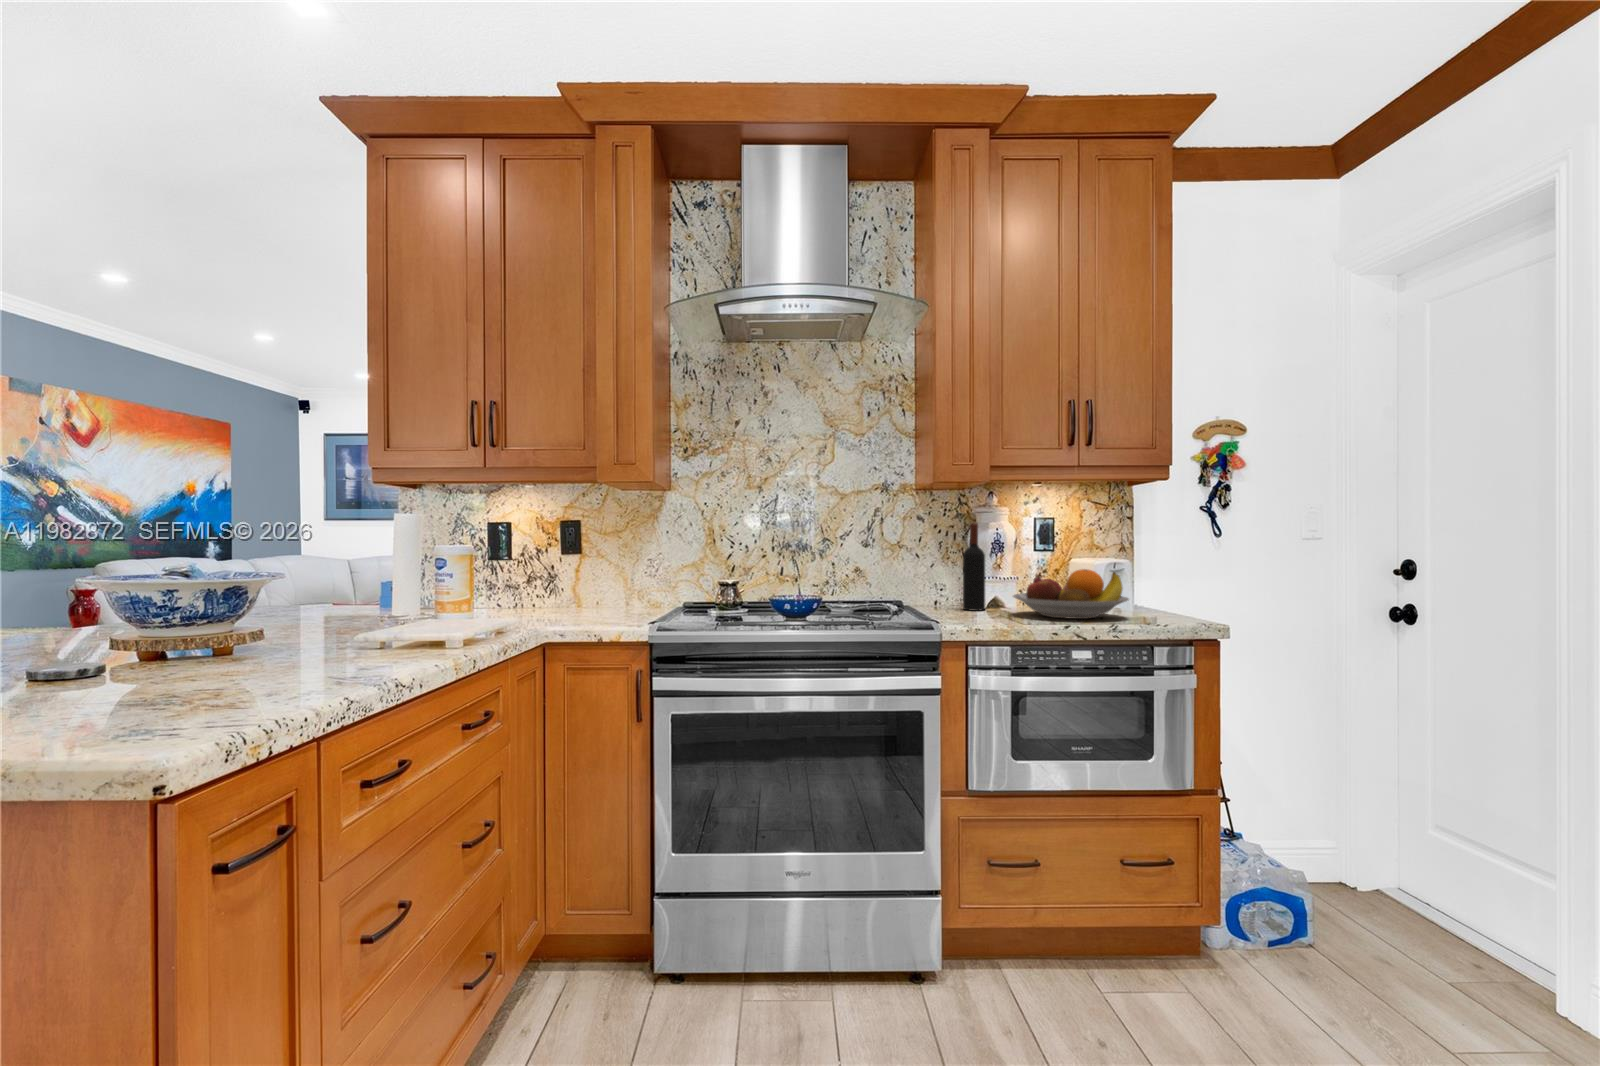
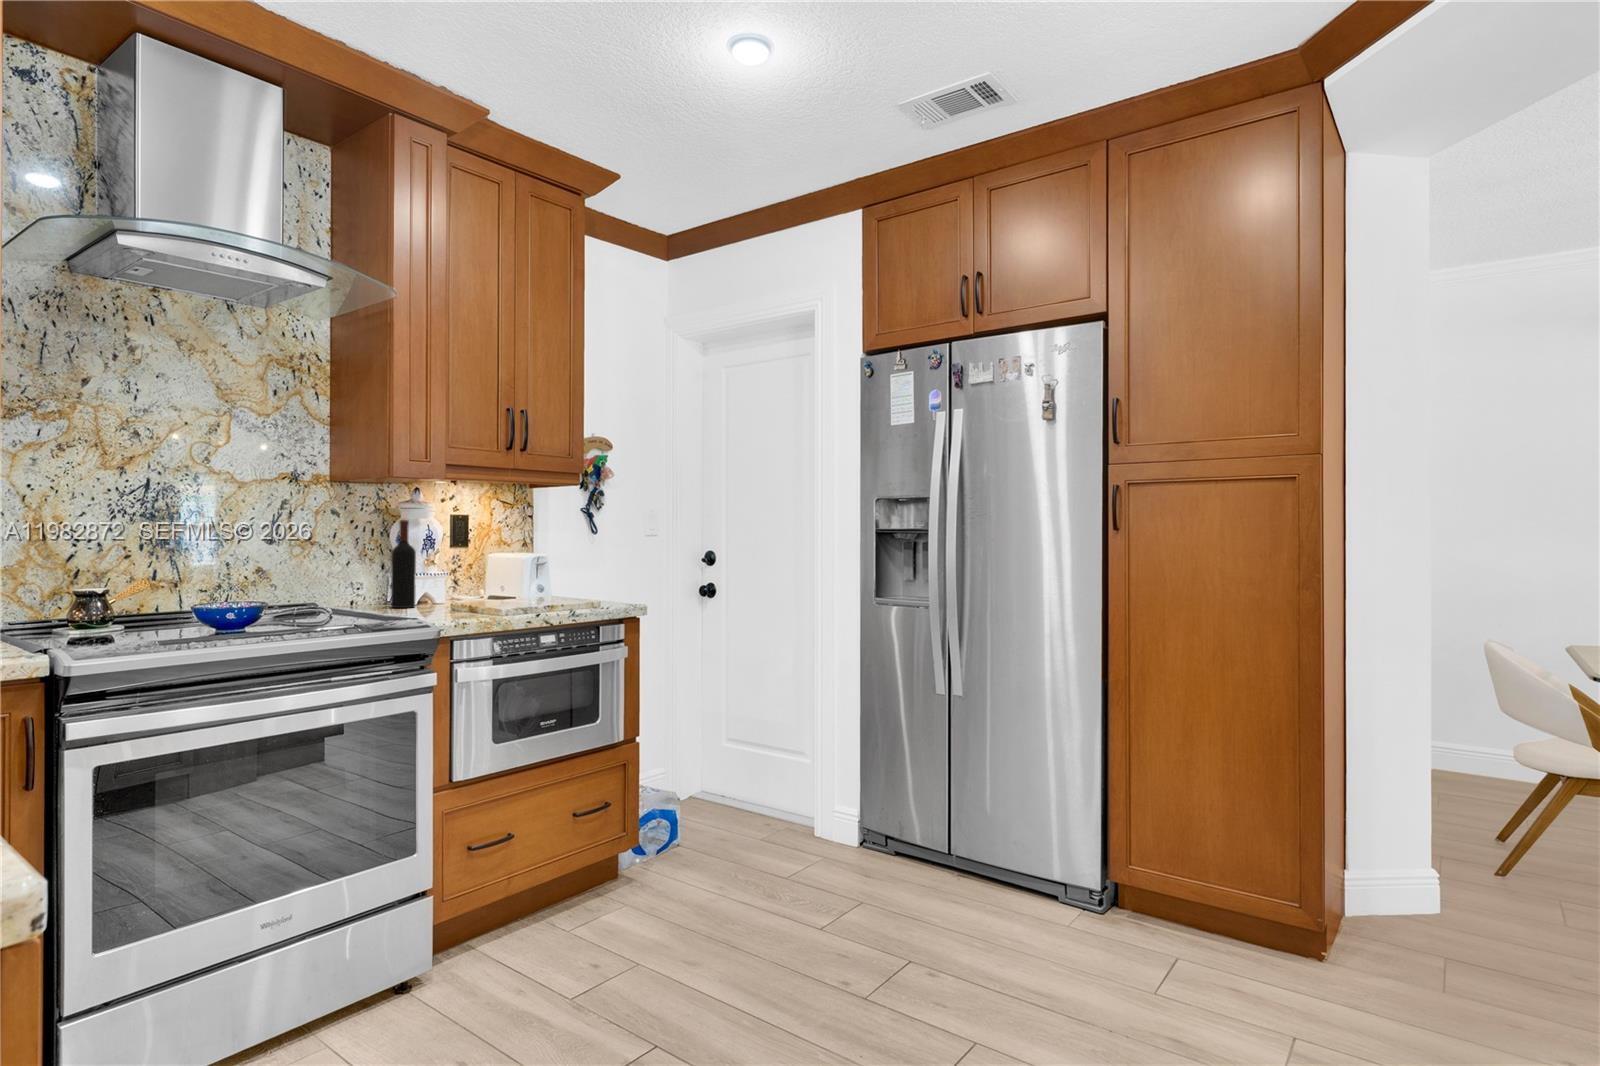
fruit bowl: present [1013,569,1129,619] -> none [451,564,556,608]

